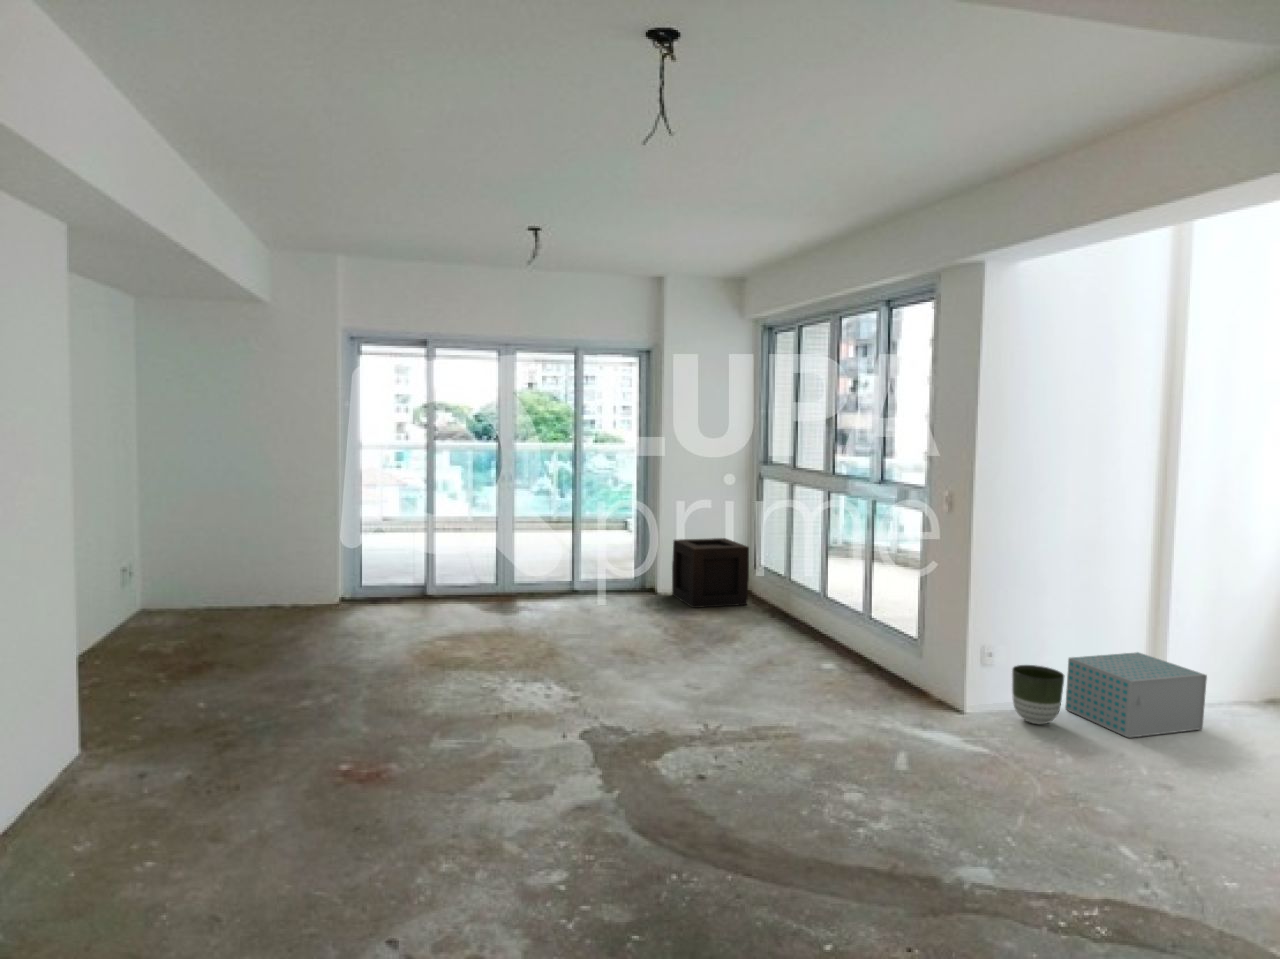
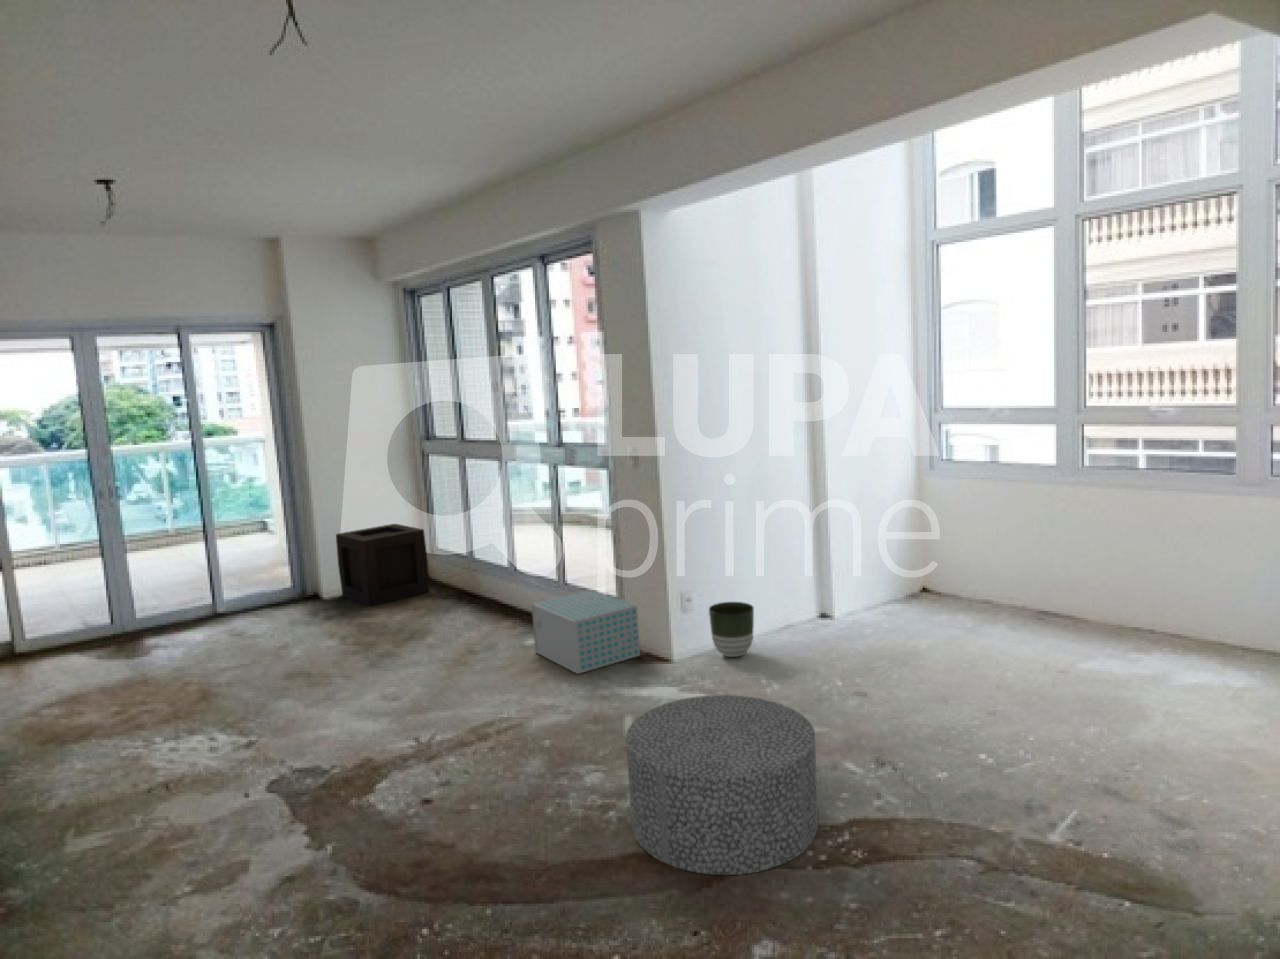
storage box: present [1065,652,1207,738] -> present [532,590,640,673]
ottoman: none [875,740,1078,919] -> present [626,695,818,875]

